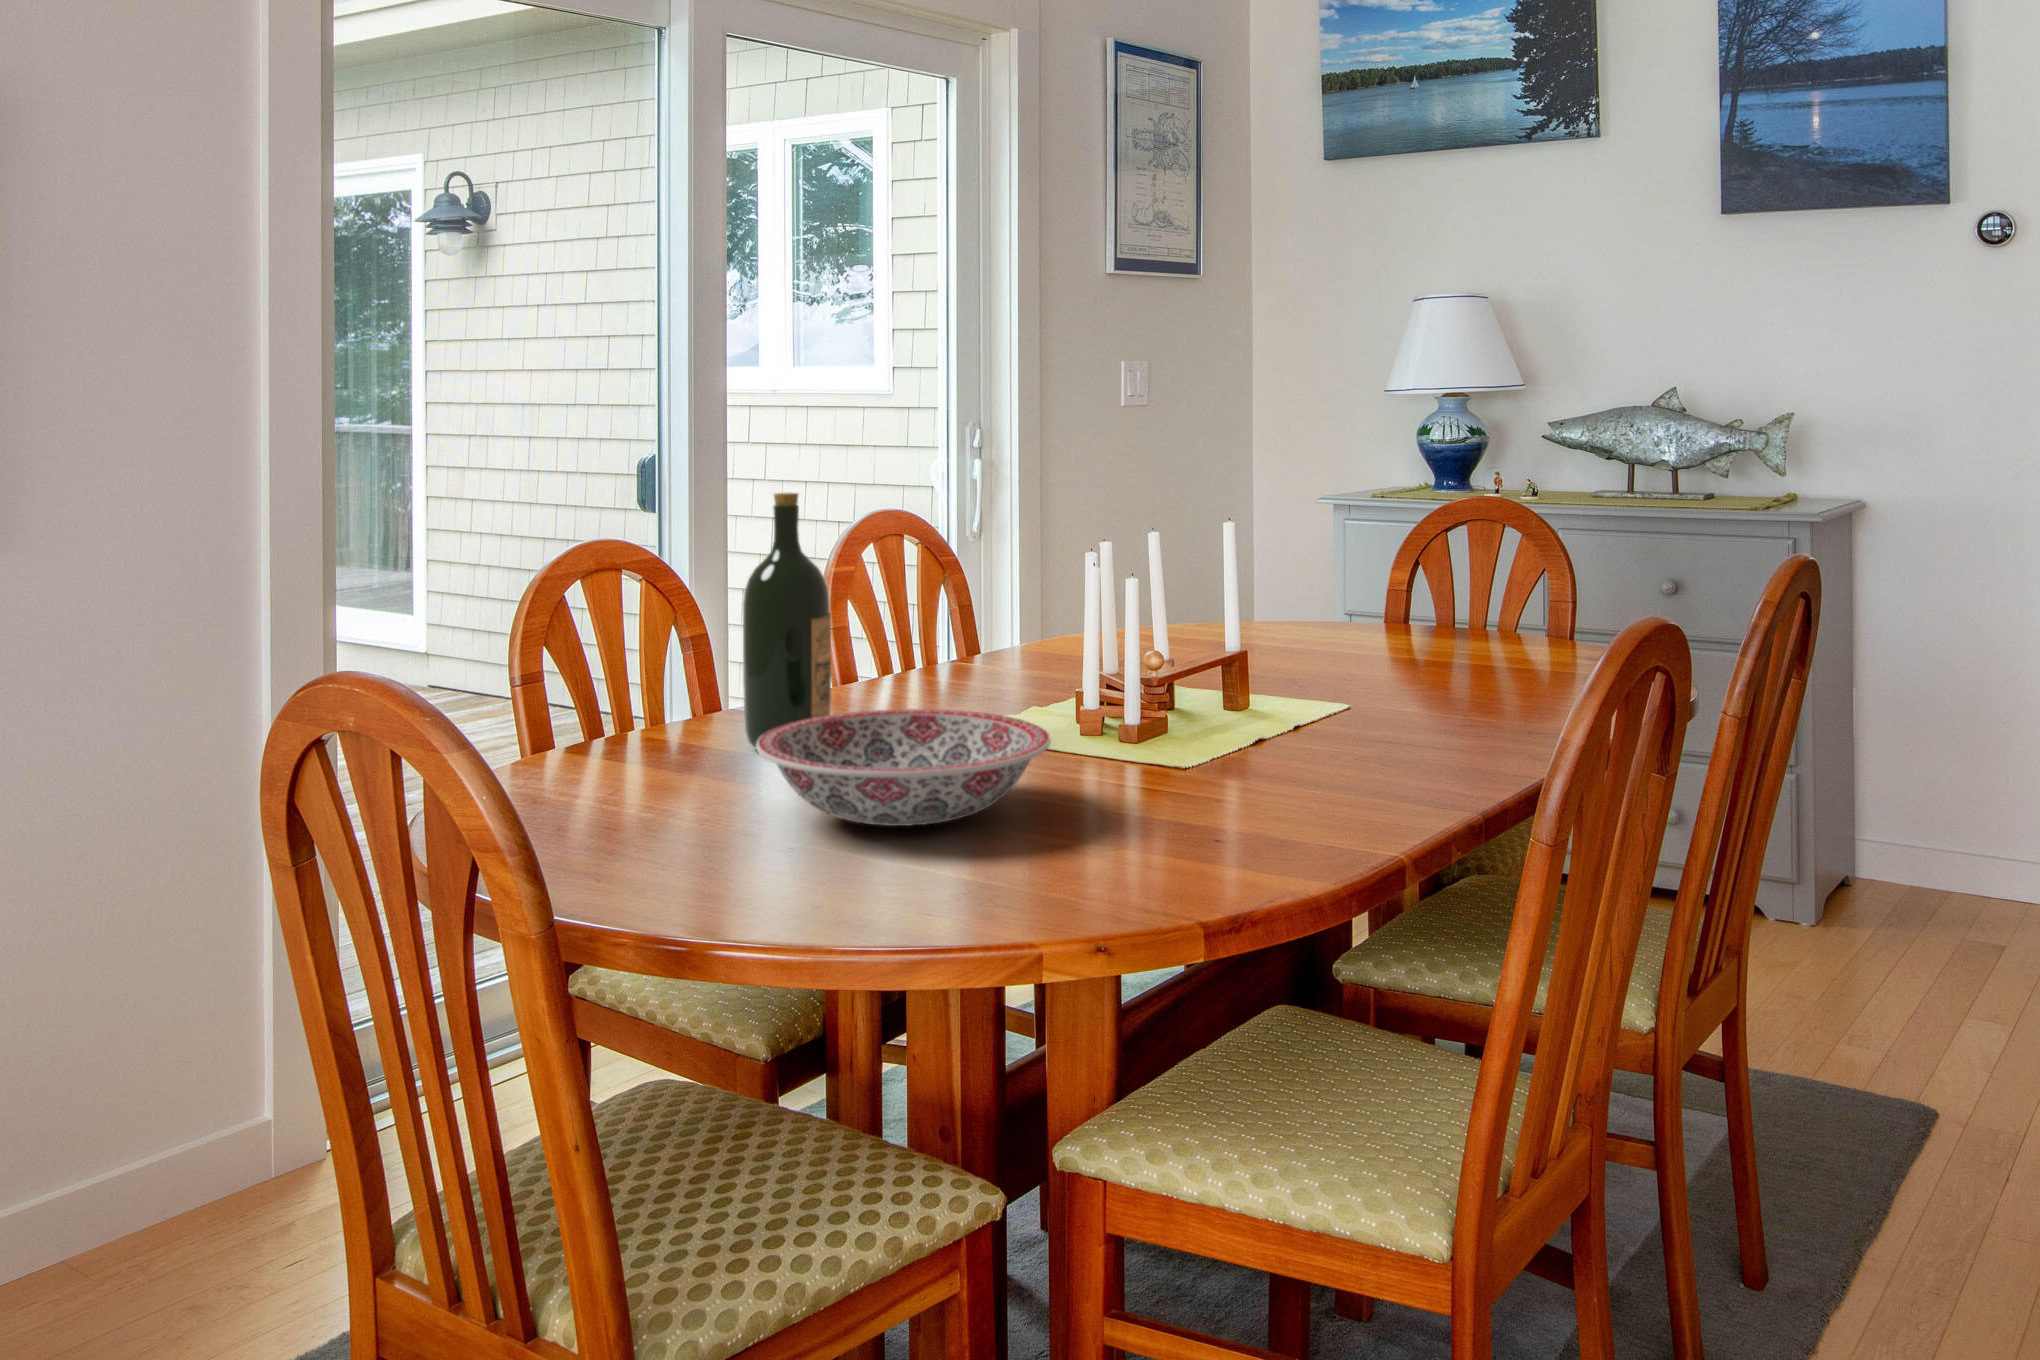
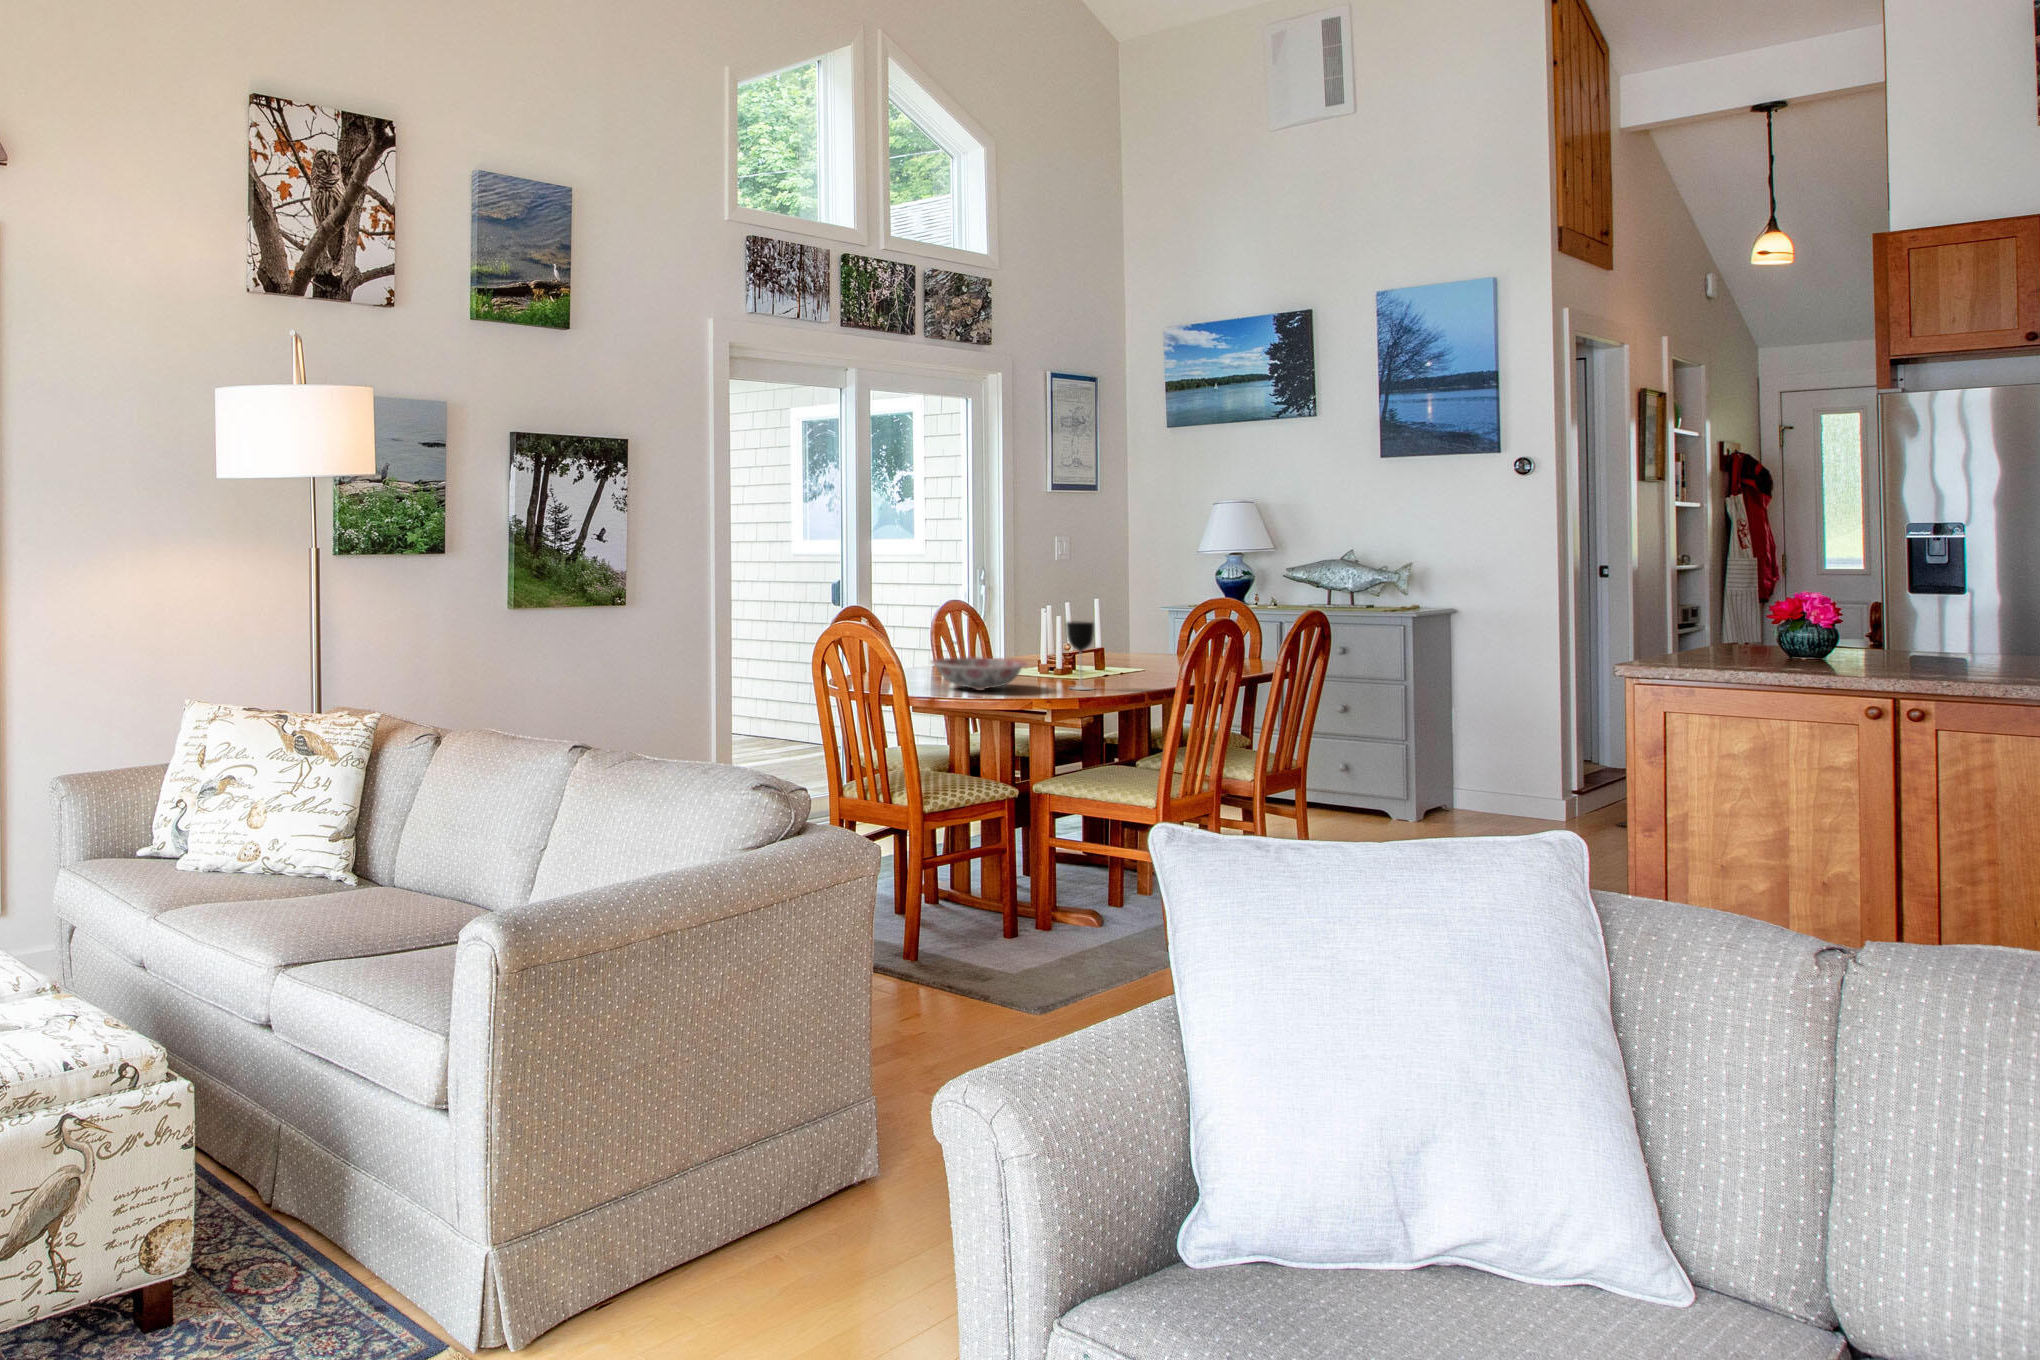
wine bottle: present [743,493,831,748] -> none [913,585,944,677]
wine glass: none [1163,600,1243,809] -> present [1066,621,1094,690]

